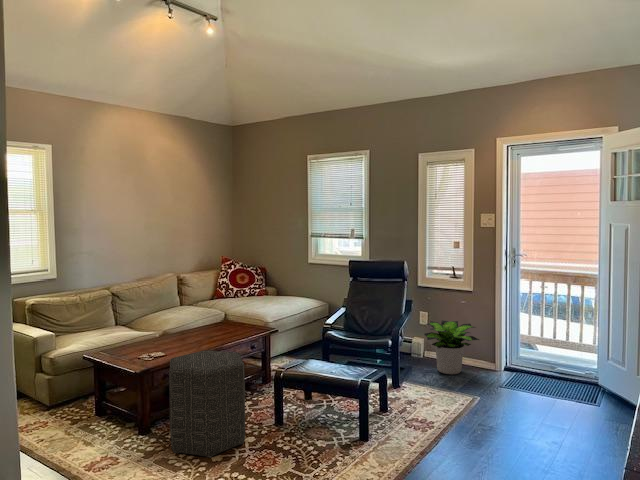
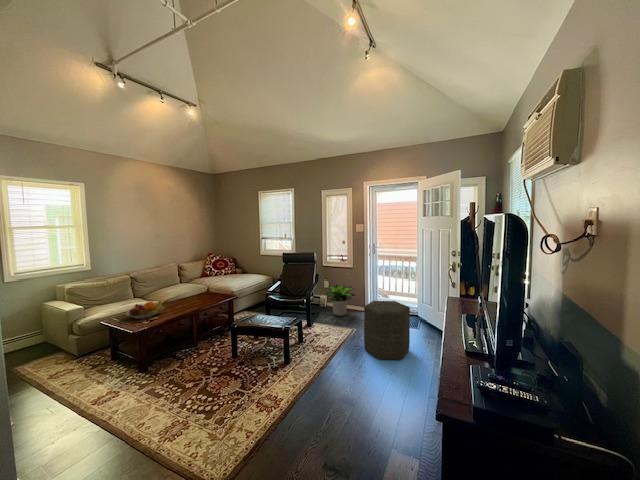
fruit bowl: none [117,328,170,354] -> present [125,301,164,319]
ottoman: present [169,350,245,457] -> present [364,301,410,360]

